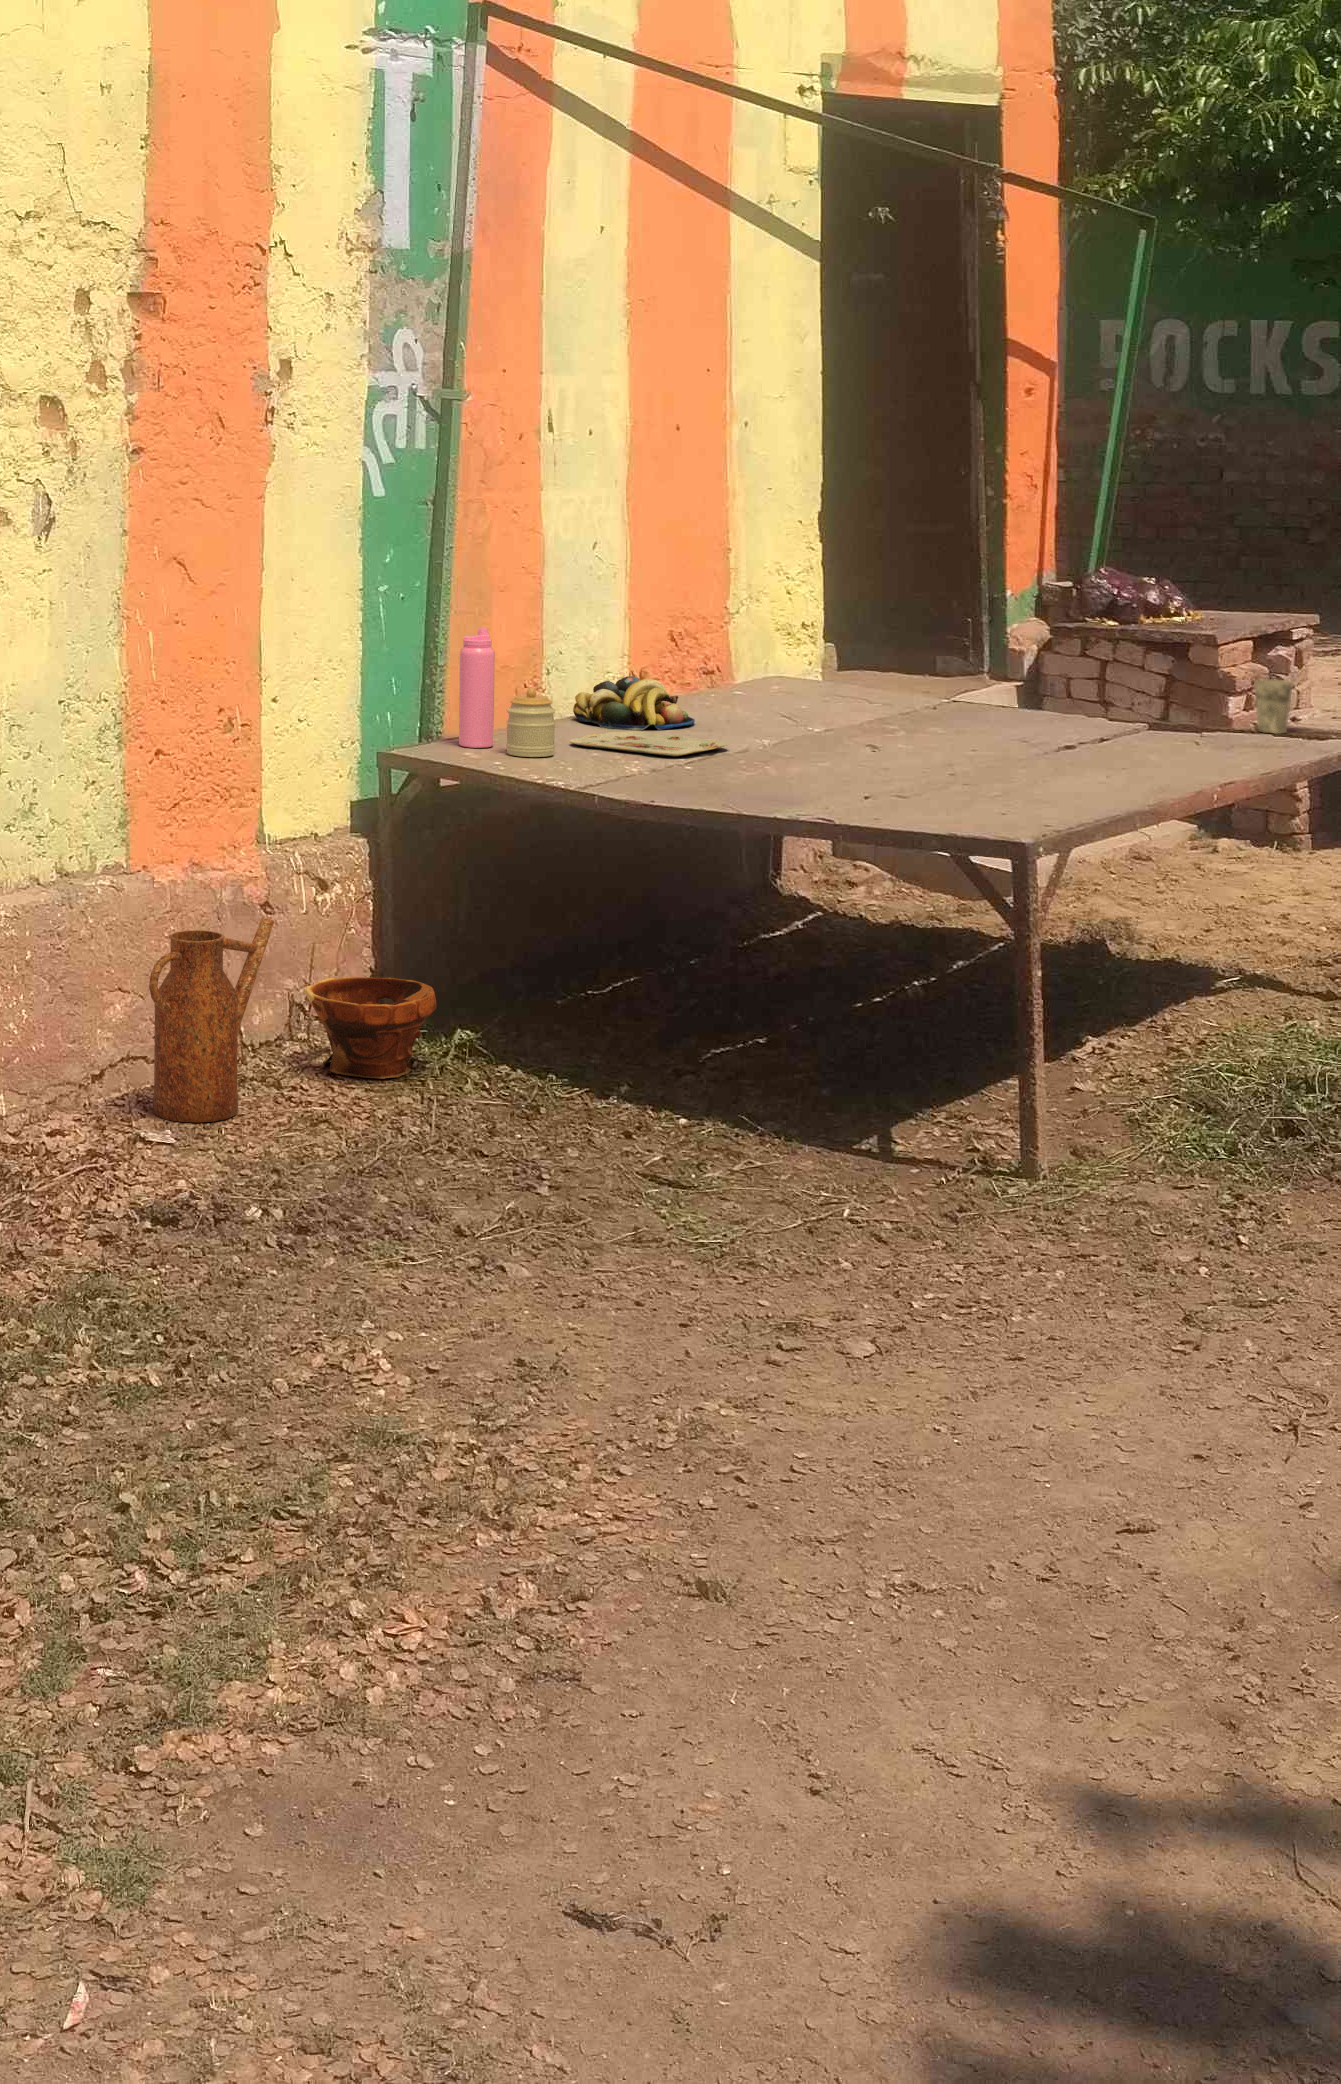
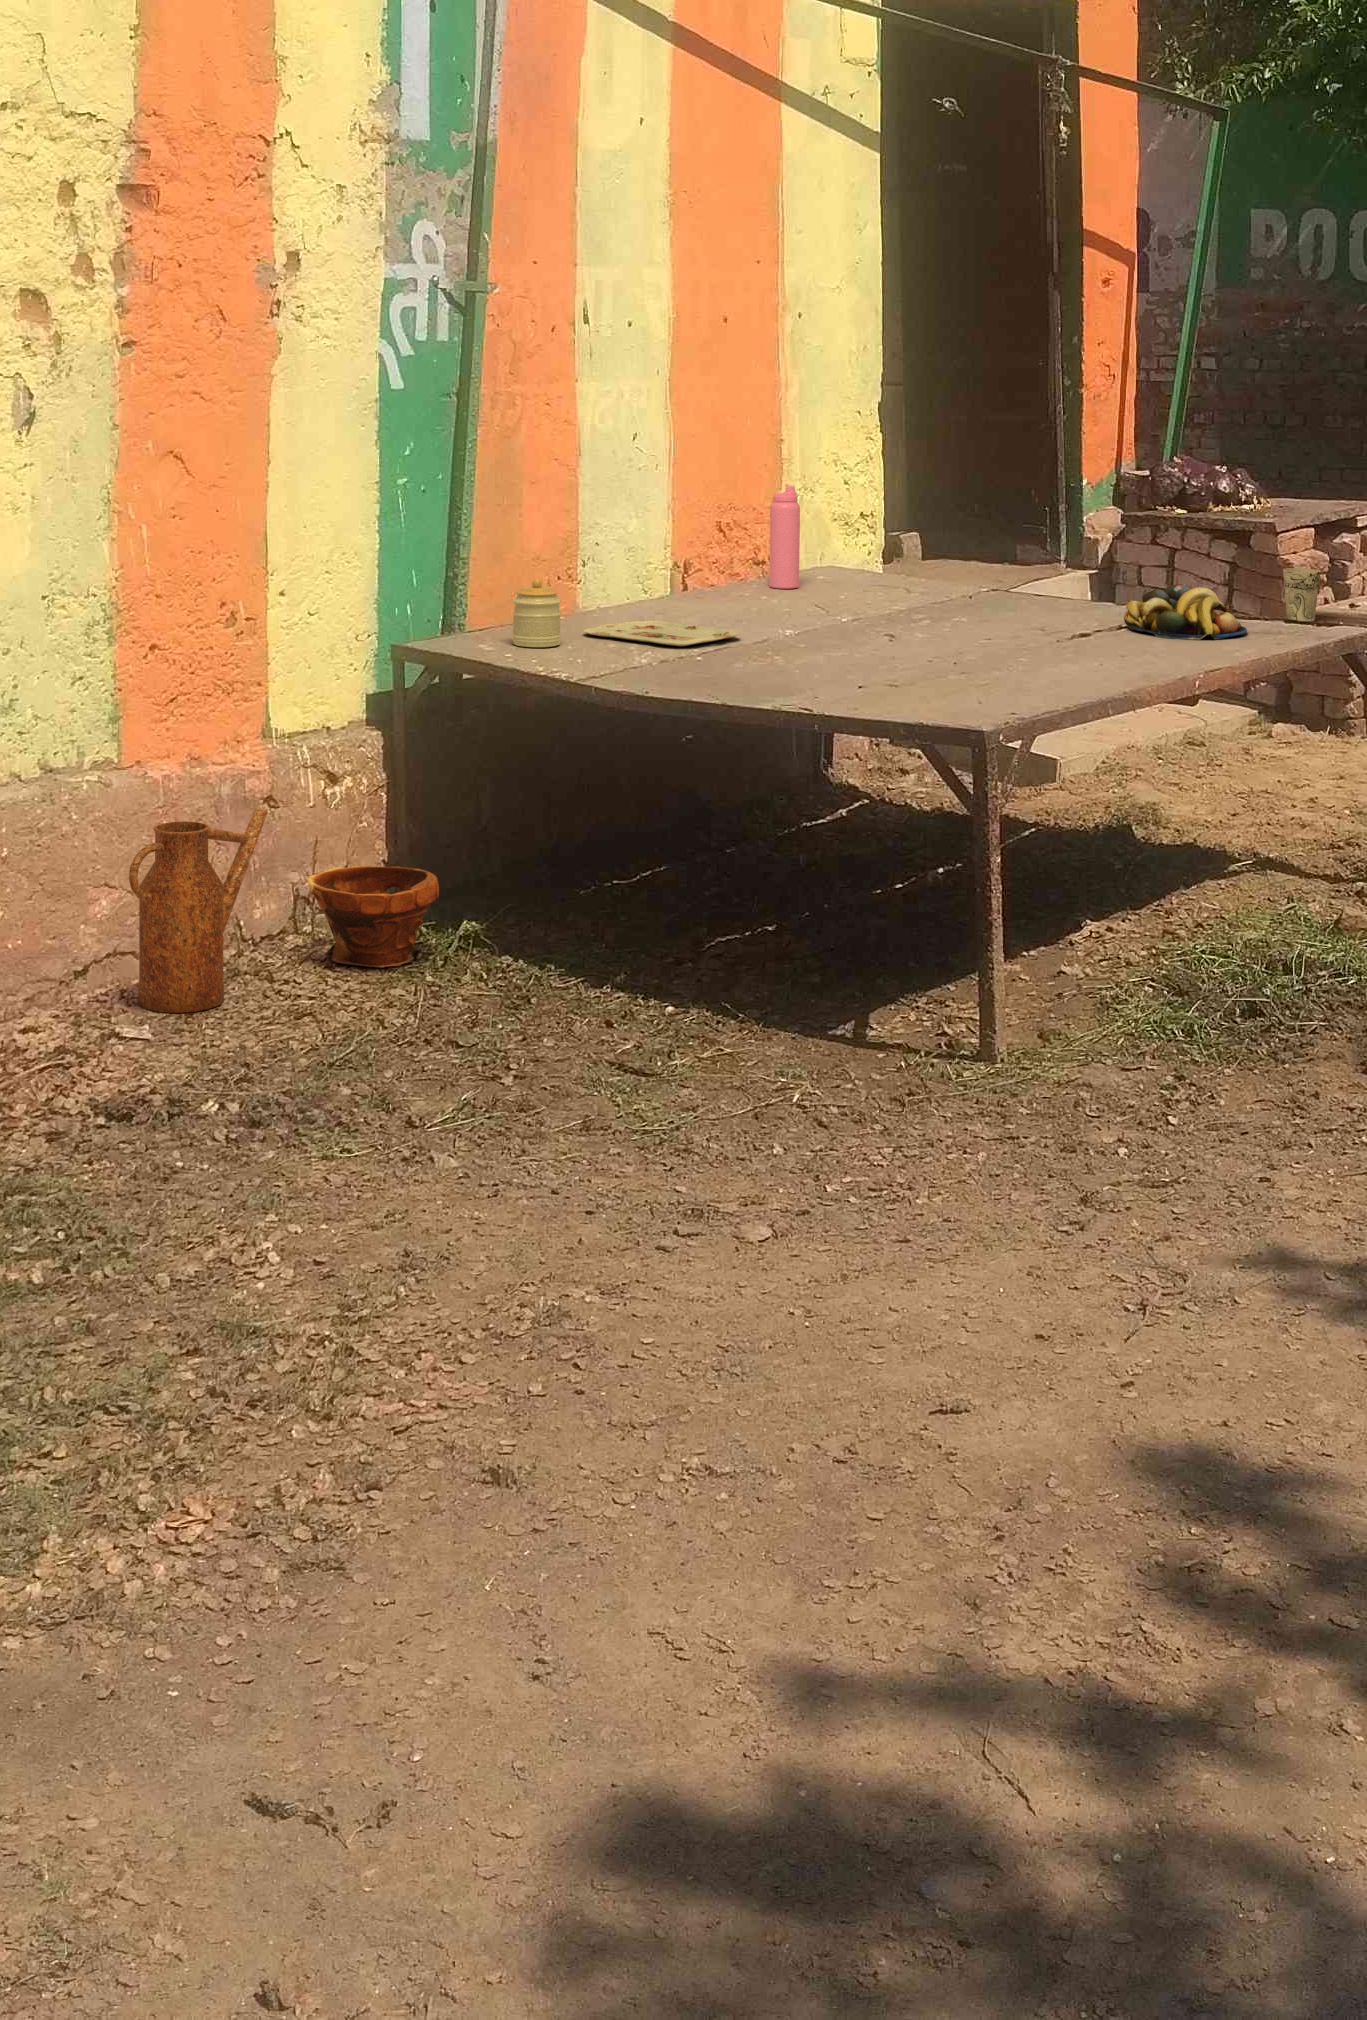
water bottle: present [459,628,495,748] -> present [769,486,800,589]
fruit bowl: present [573,676,695,730] -> present [1124,584,1247,640]

